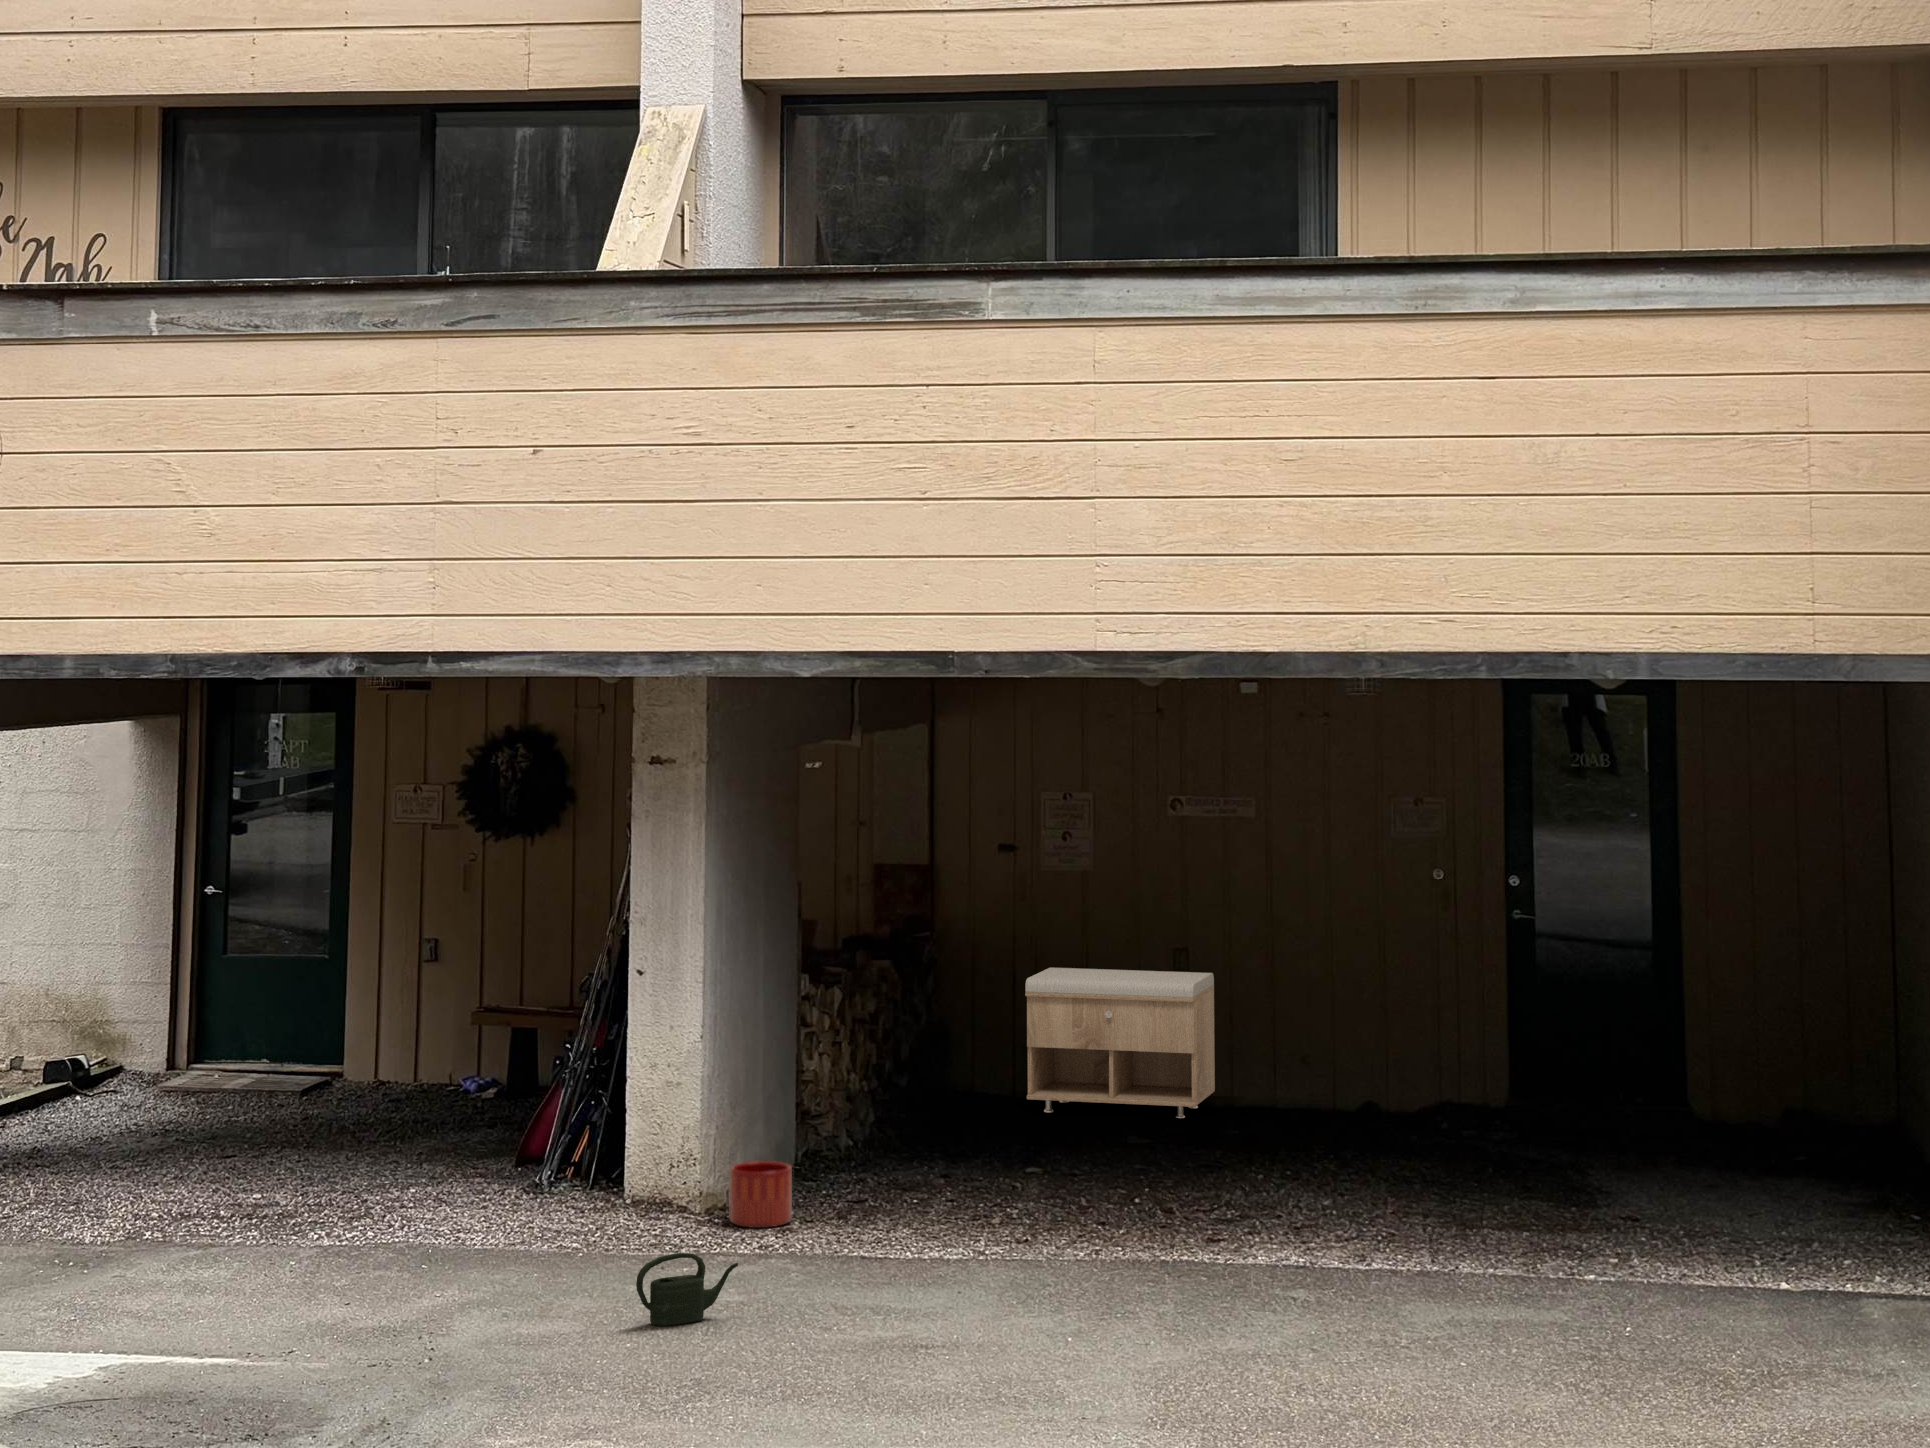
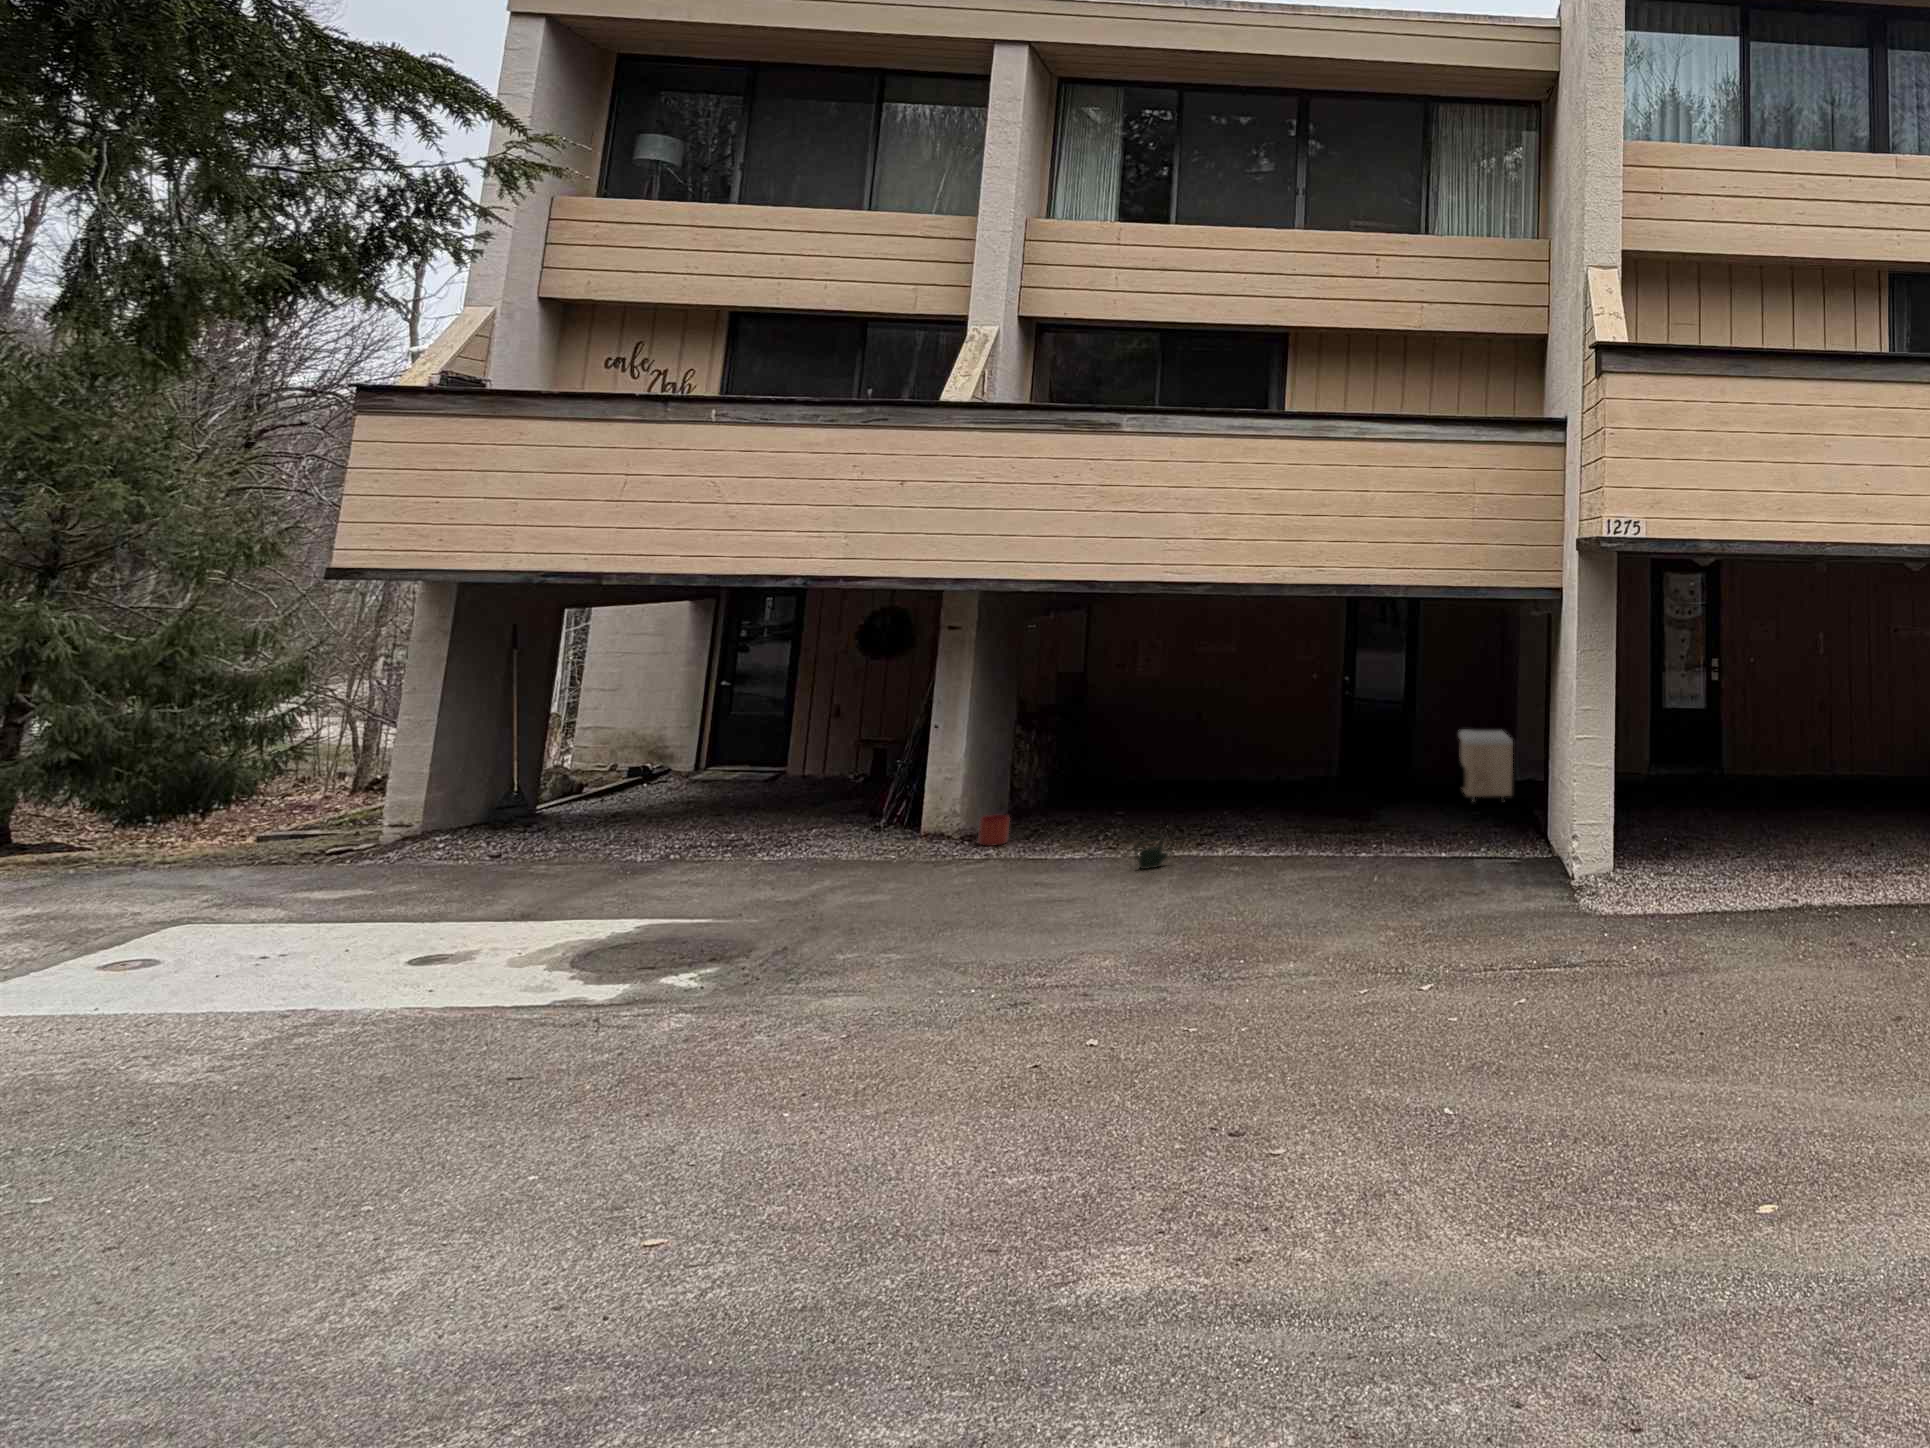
storage bench: present [1025,968,1215,1118] -> present [1459,730,1513,801]
watering can: present [636,1253,738,1326] -> present [1135,839,1171,869]

